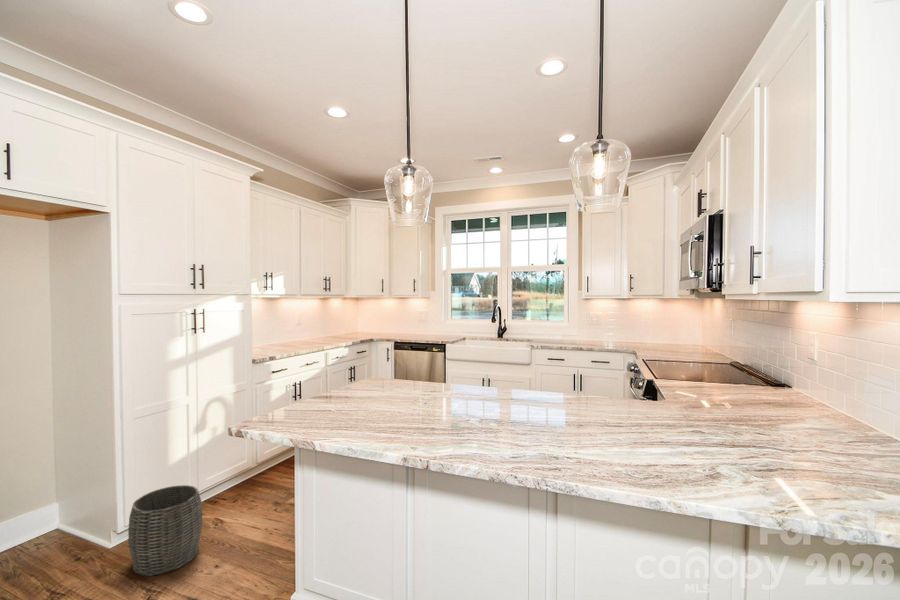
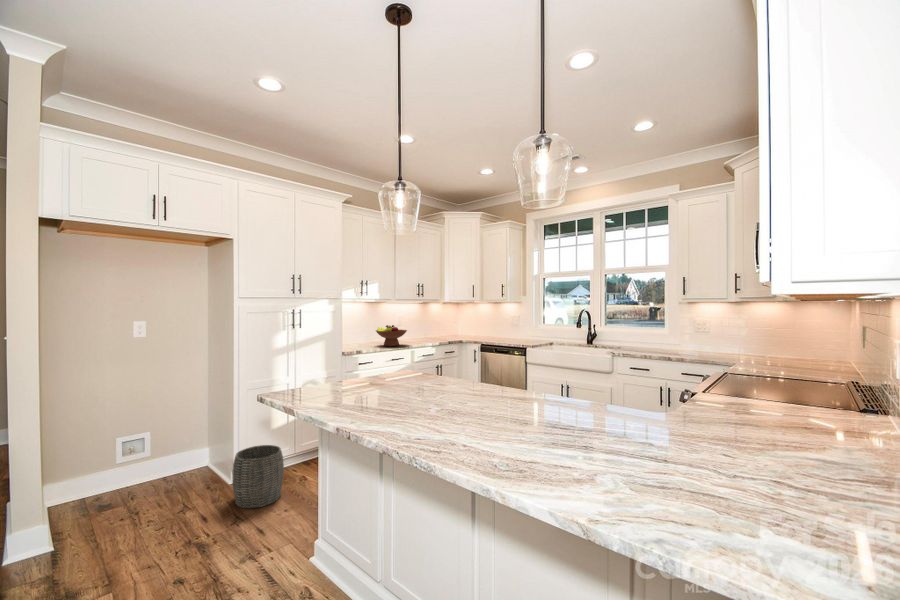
fruit bowl: none [282,324,321,348] -> present [376,325,407,346]

